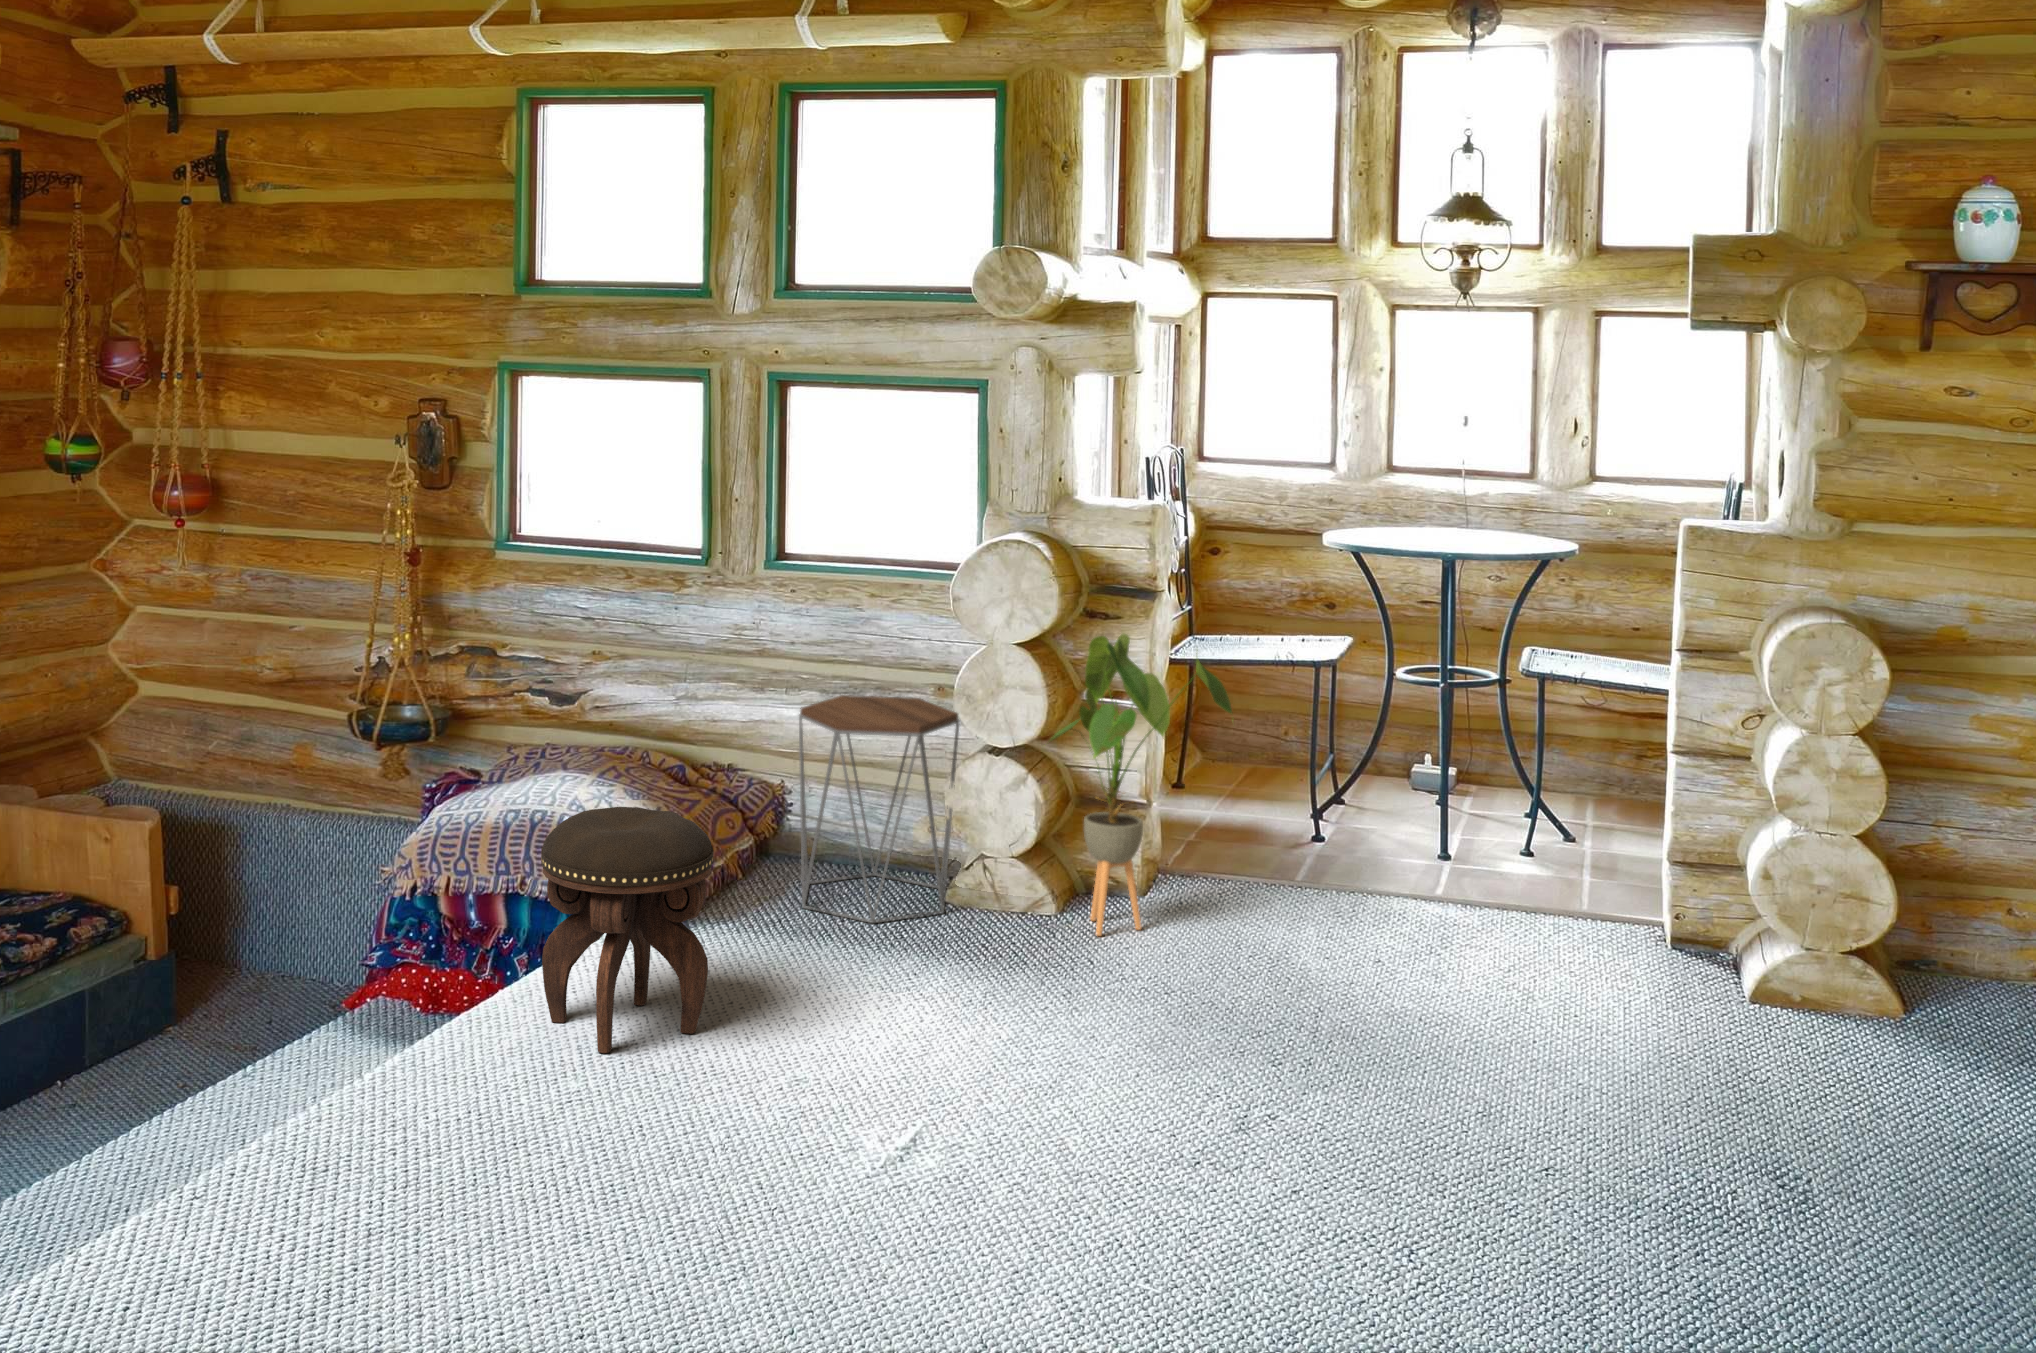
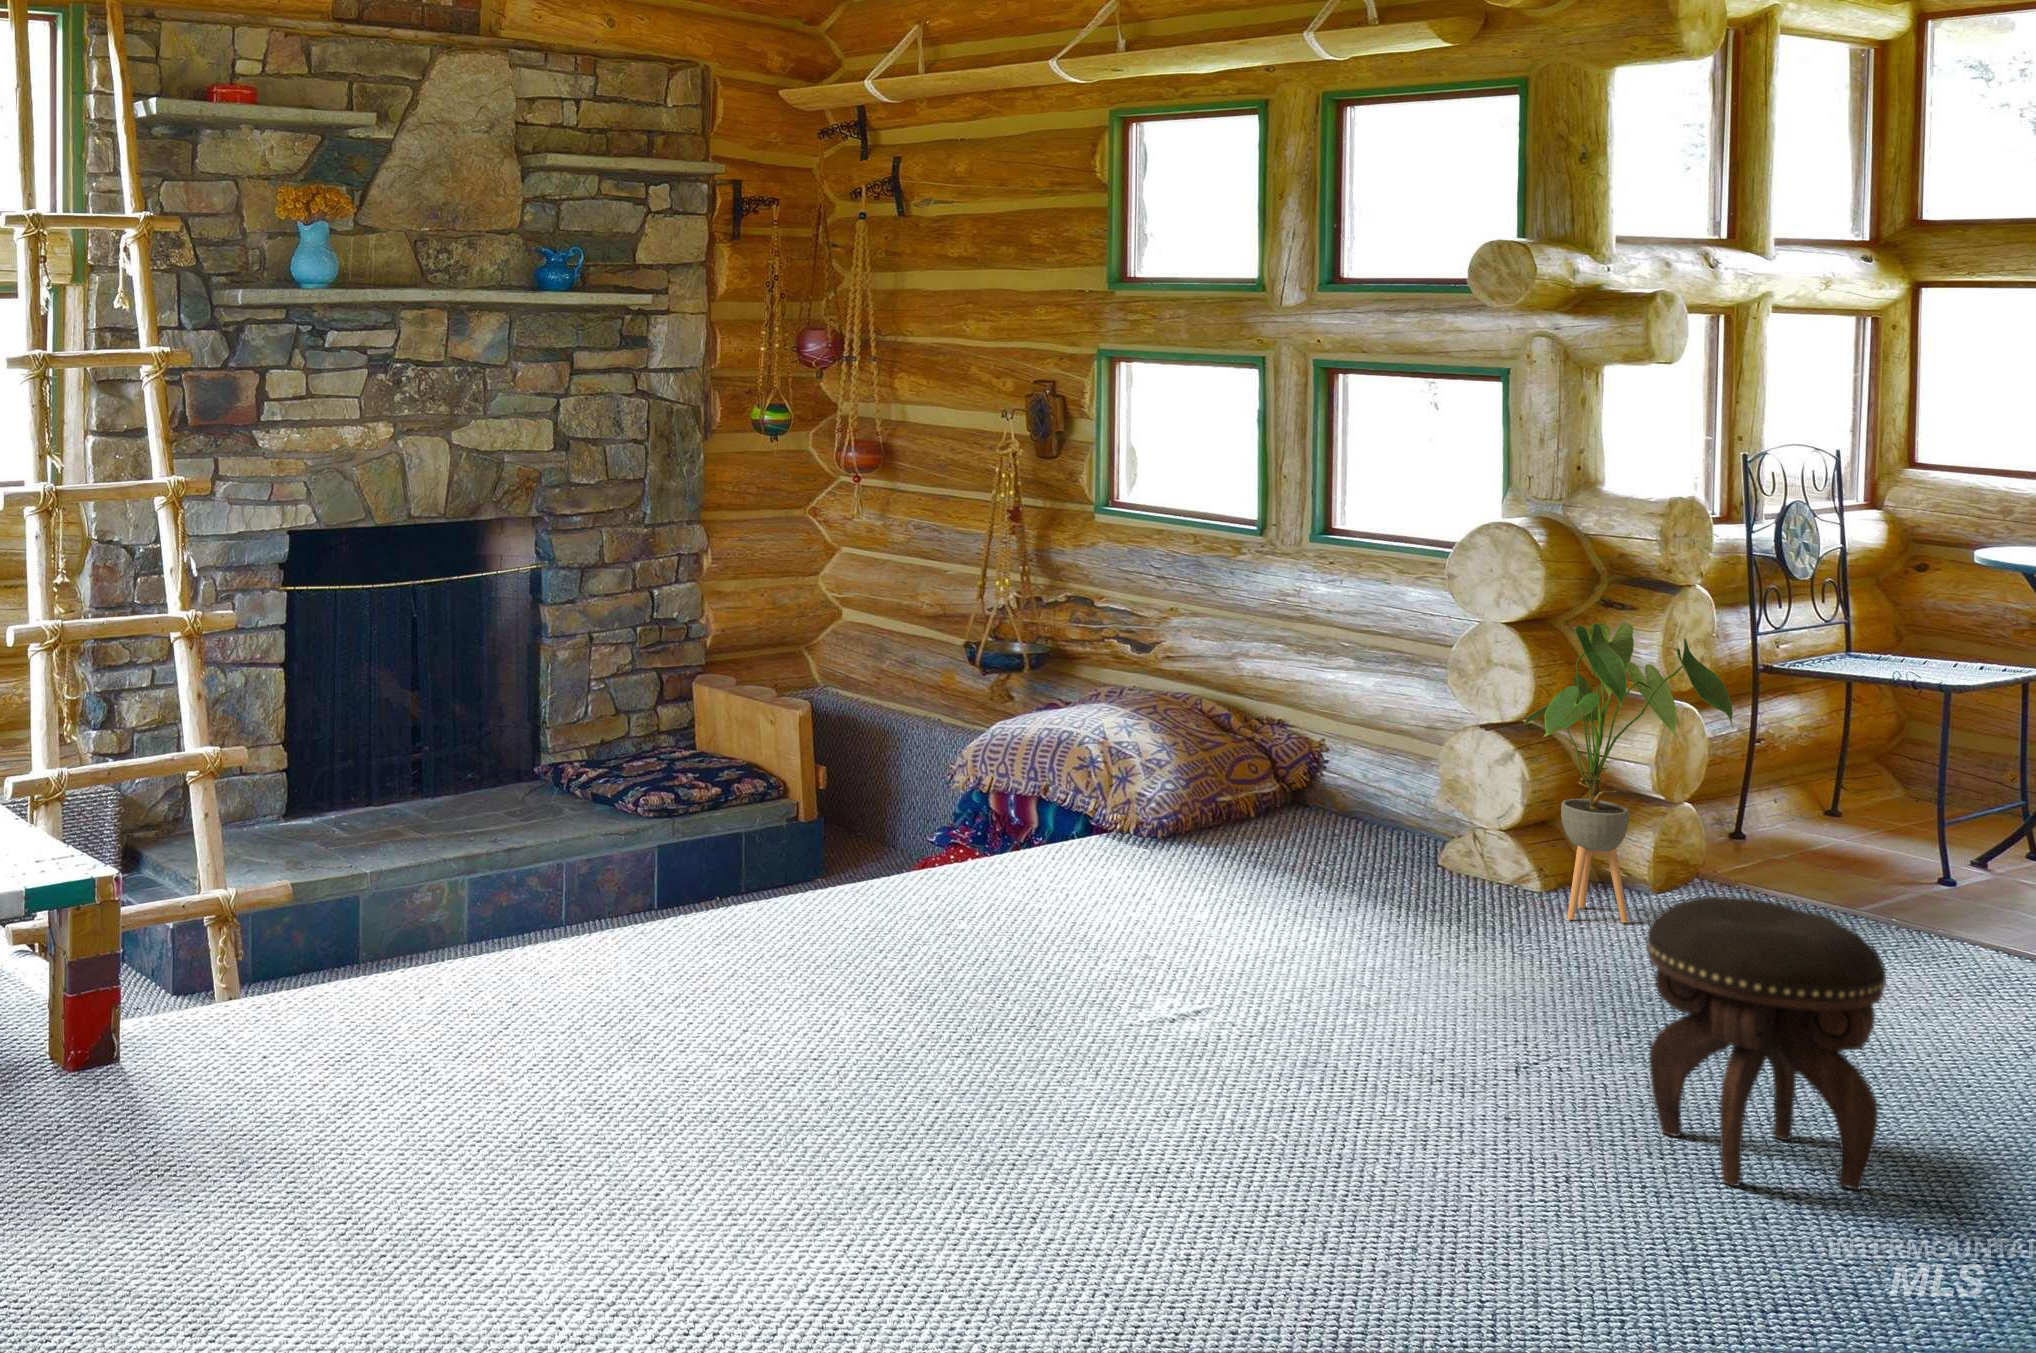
side table: present [799,695,959,923] -> none [1285,661,1451,875]
footstool: present [541,807,714,1053] -> present [1647,896,1886,1190]

